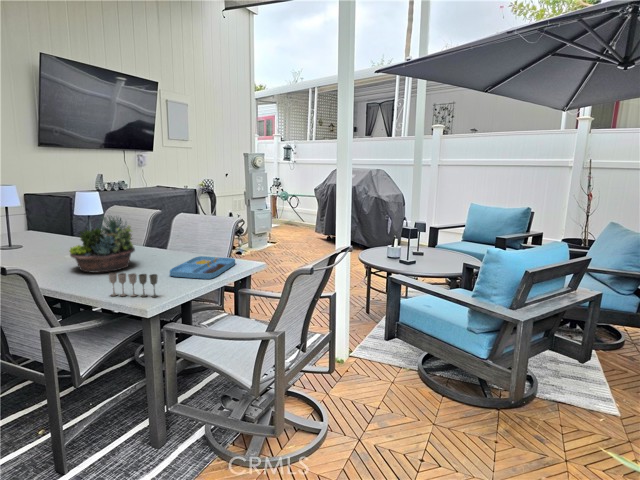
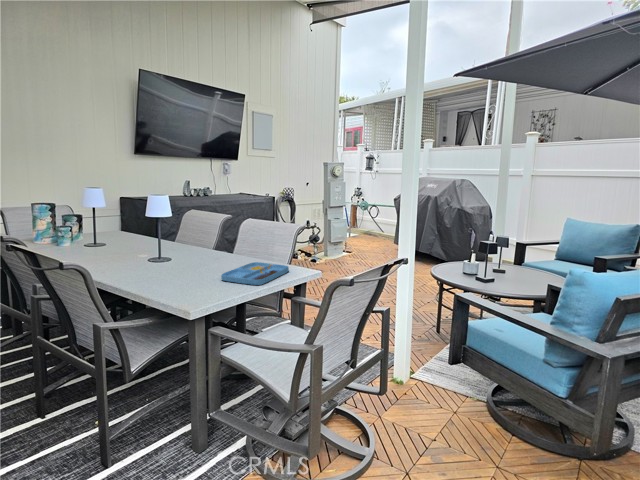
succulent planter: present [69,216,135,273] -> none [137,219,195,273]
wine glass: present [108,273,158,297] -> none [159,274,203,300]

